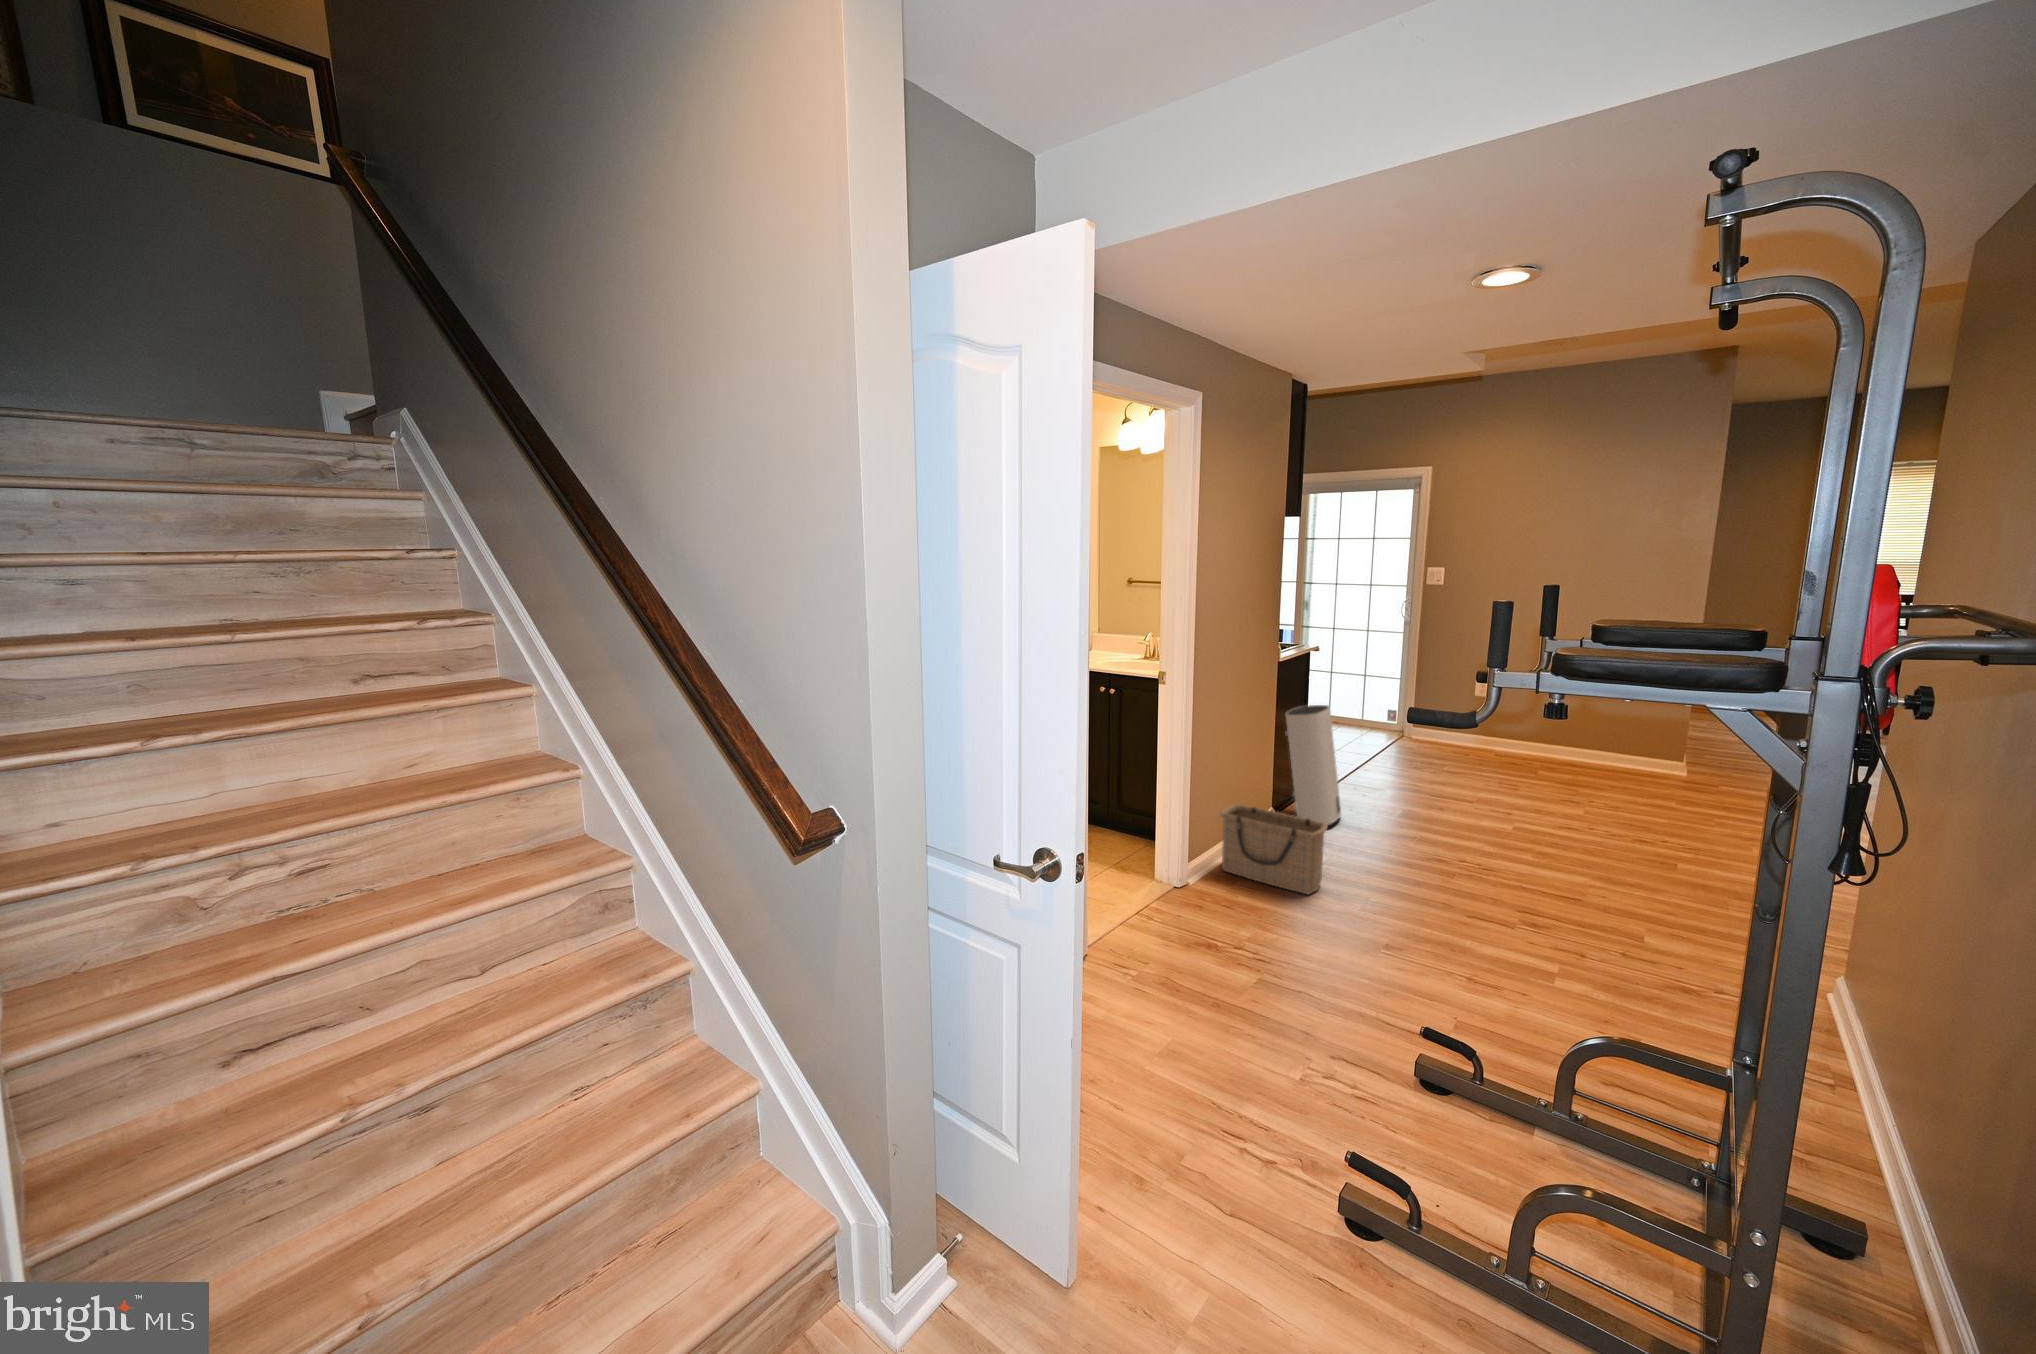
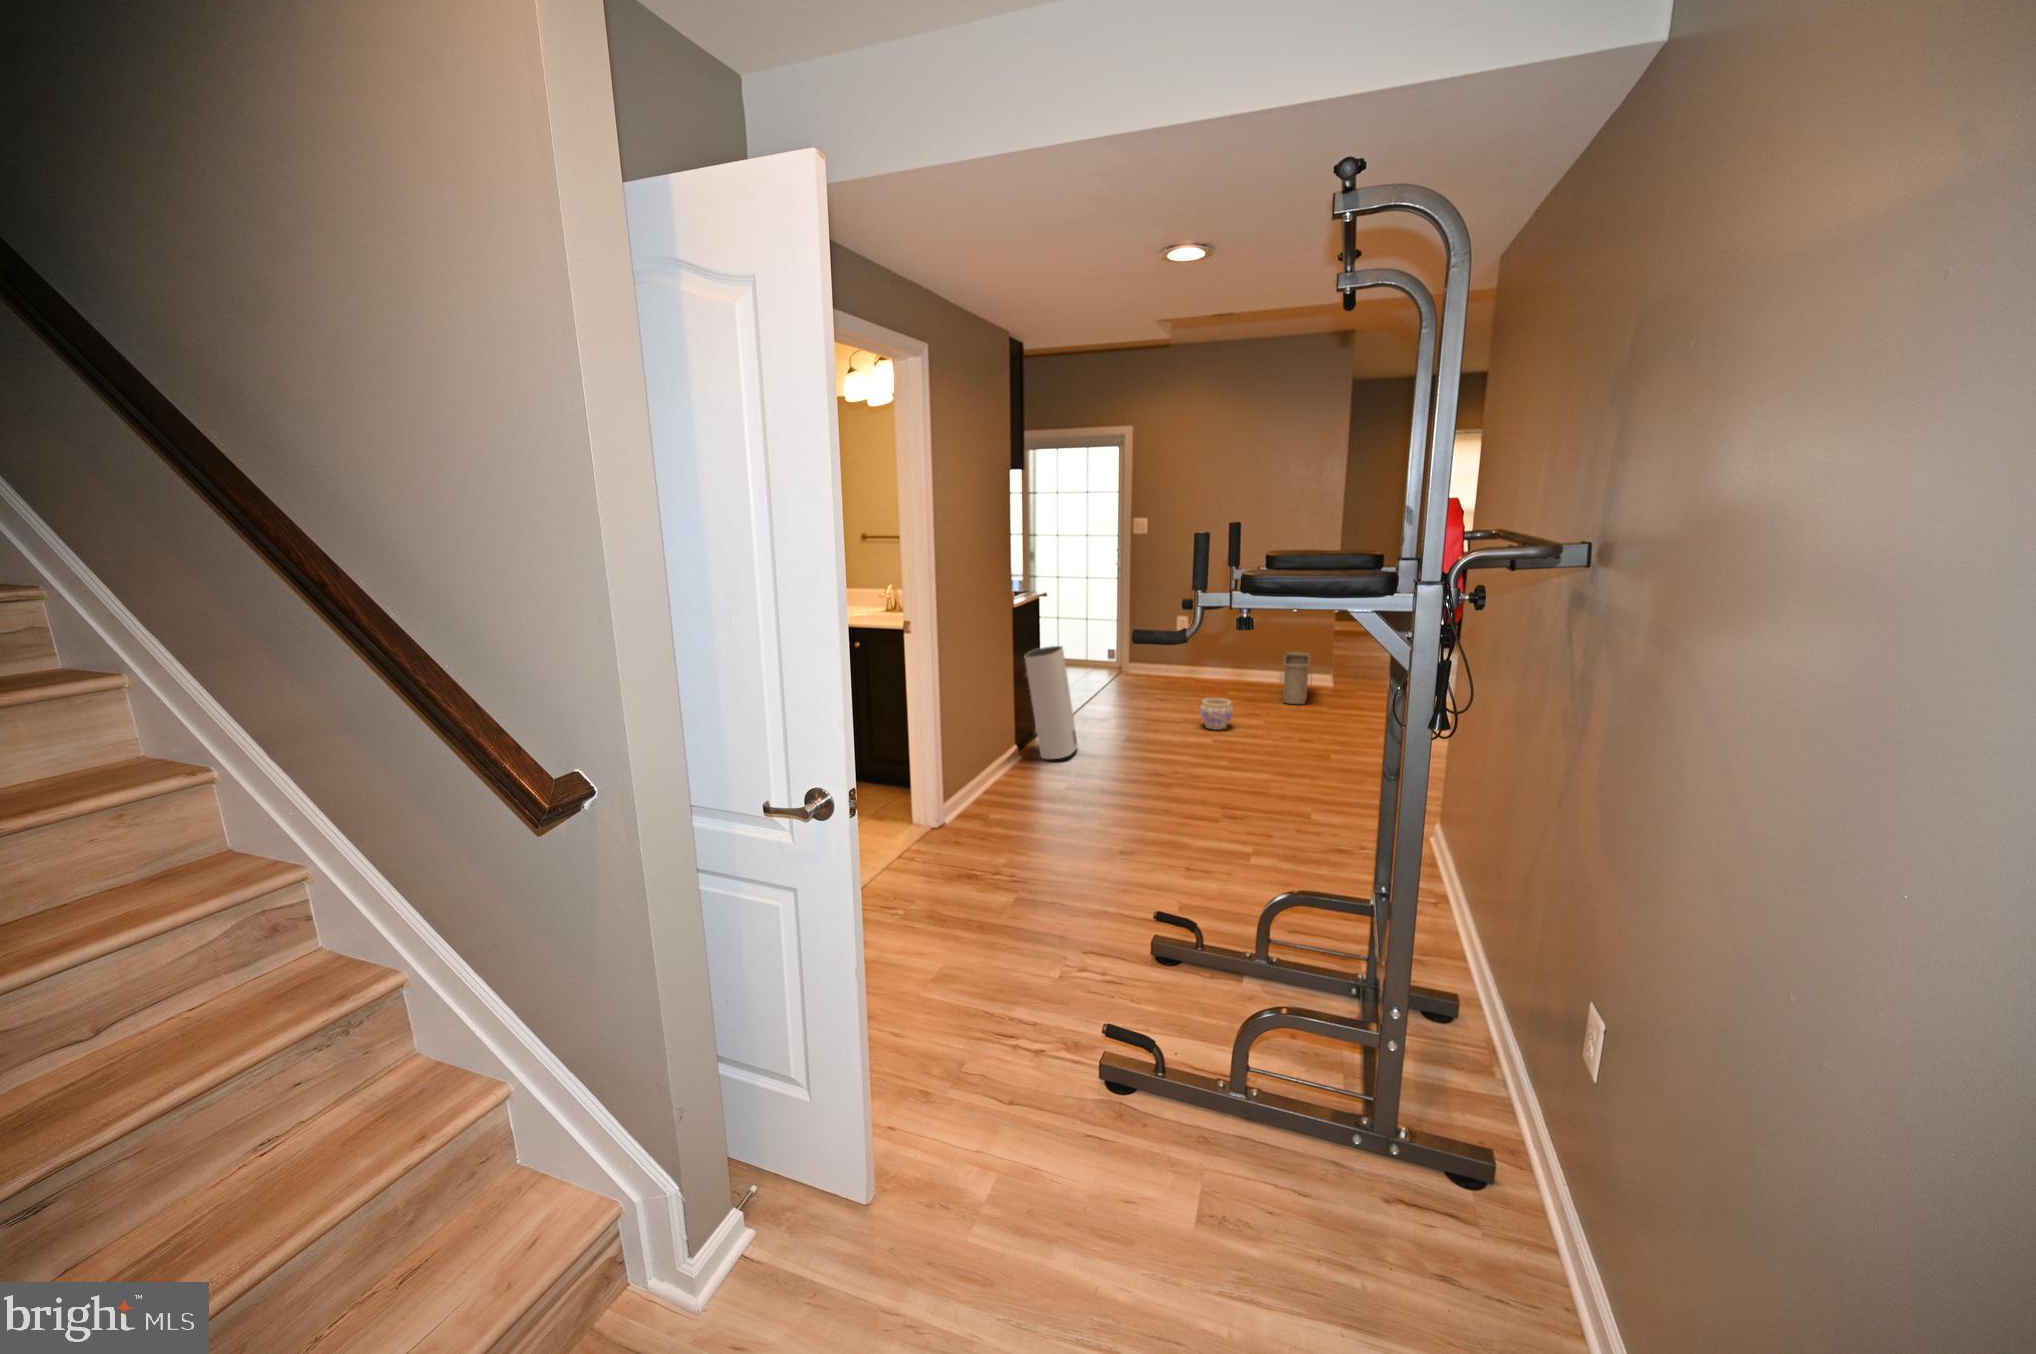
planter: none [1495,776,1539,814] -> present [1200,698,1233,730]
basket: present [1220,804,1328,894] -> present [1281,652,1311,704]

